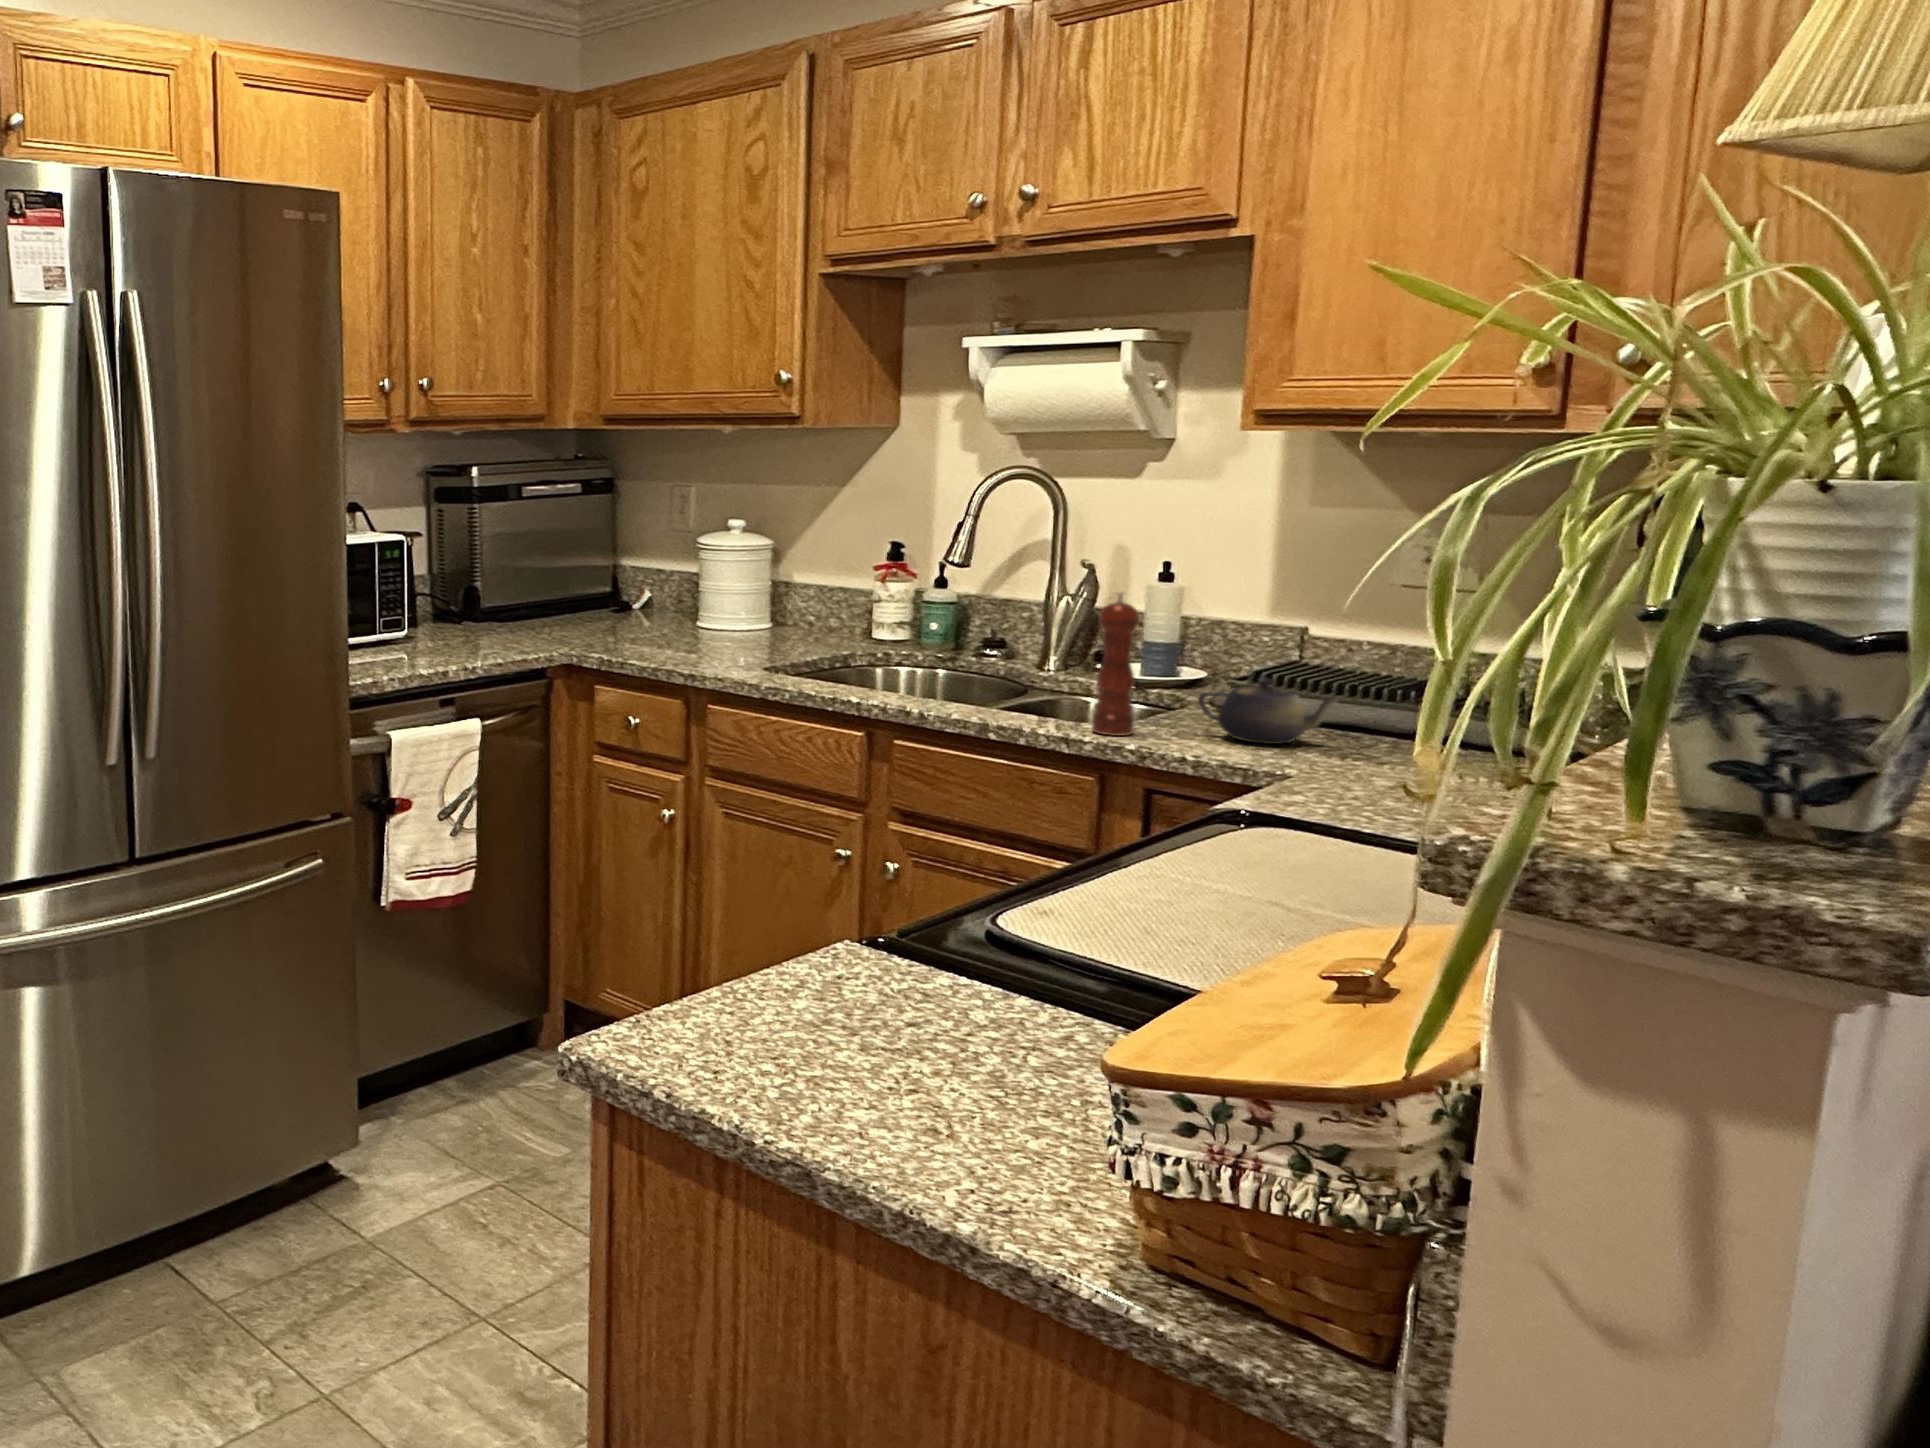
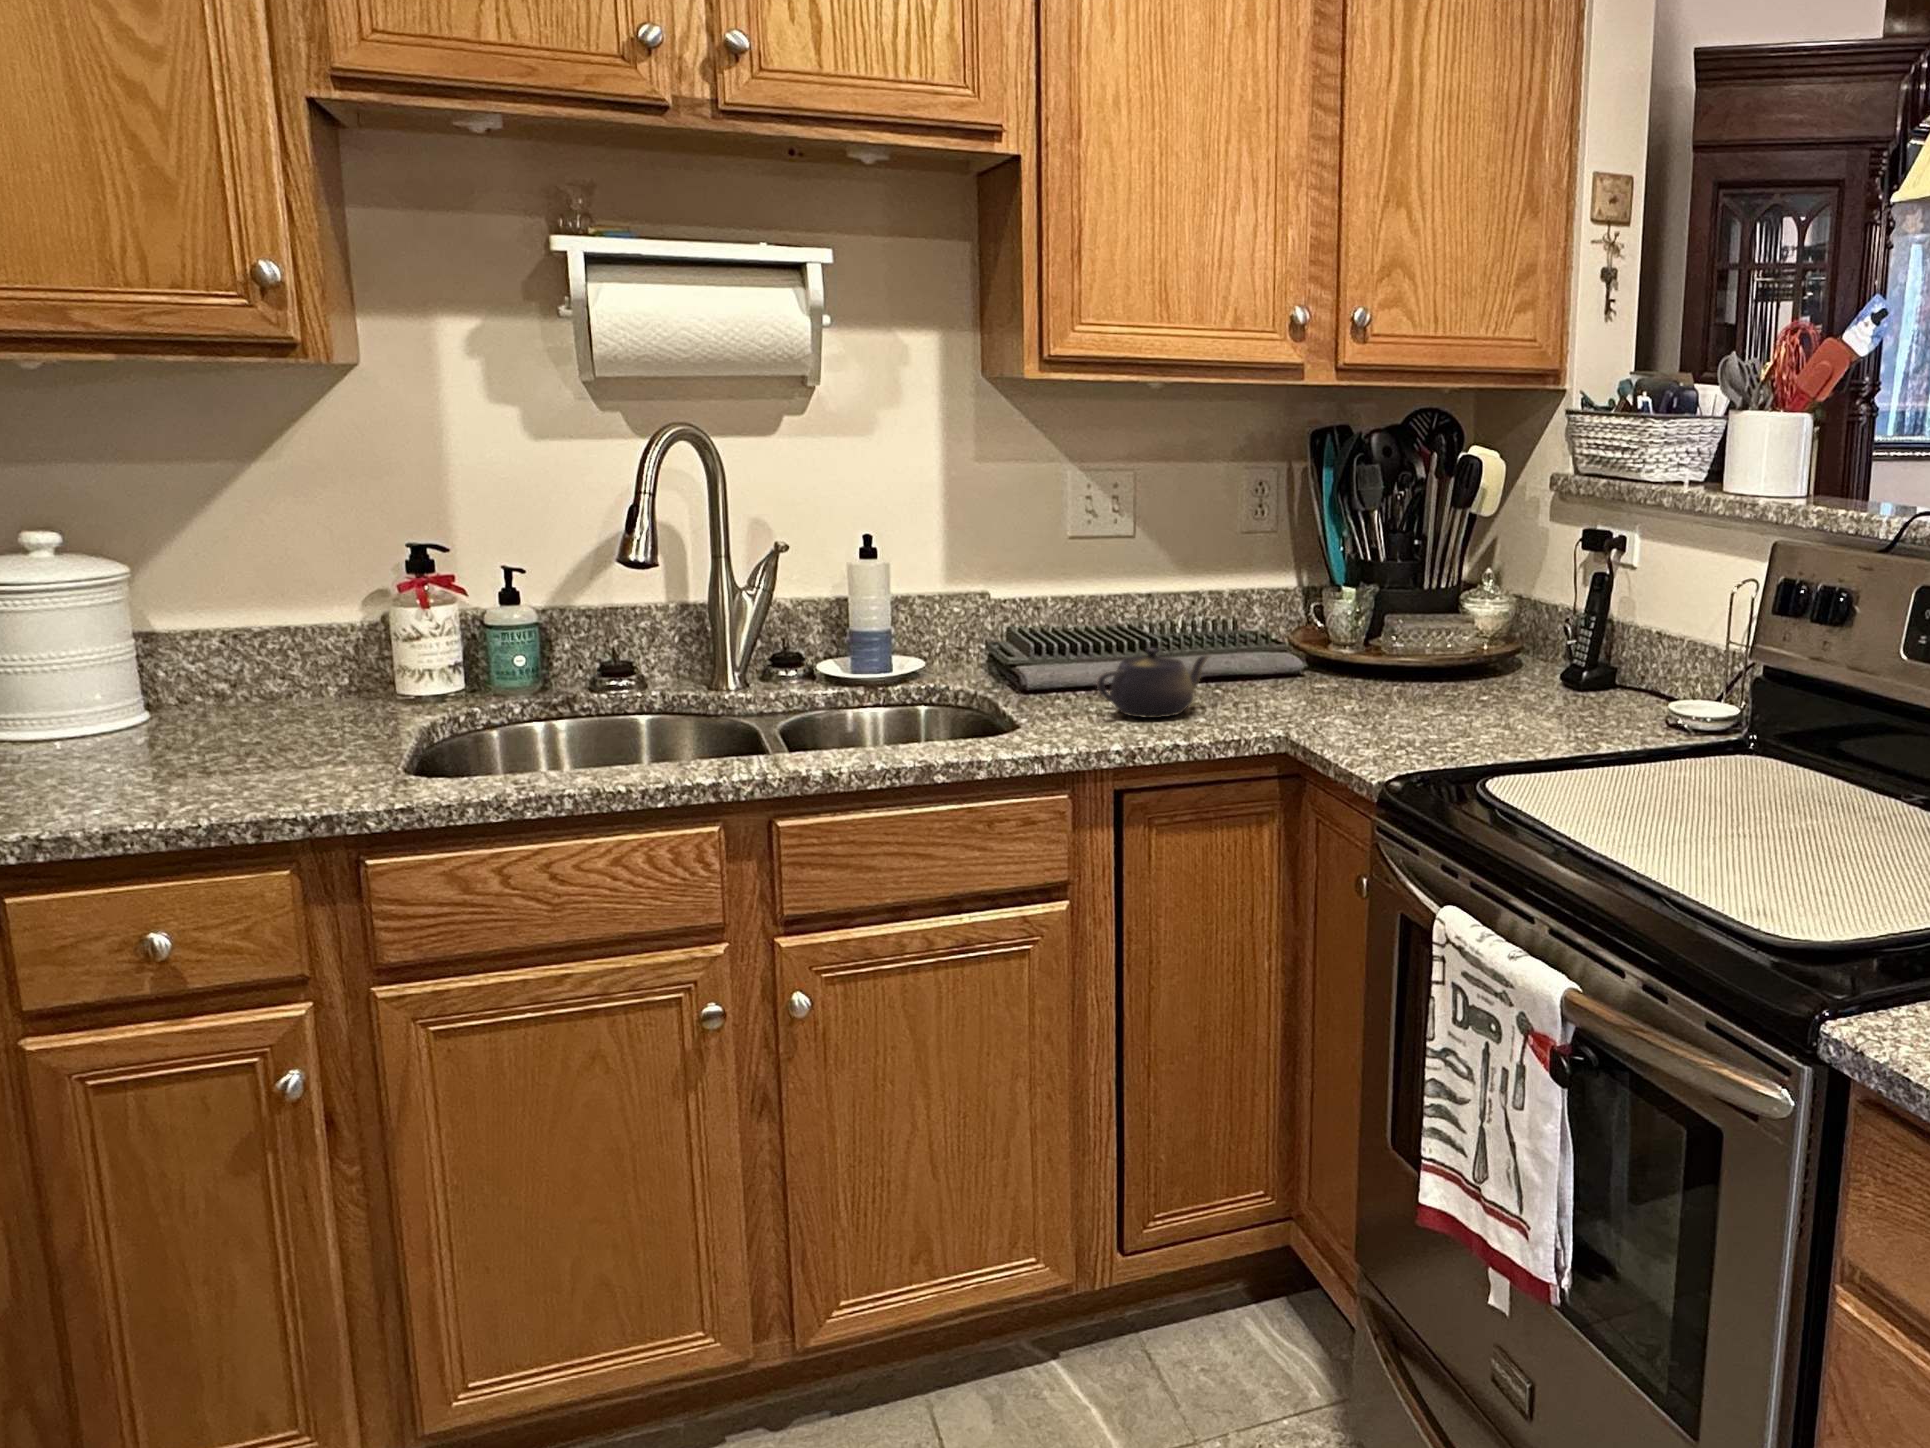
pepper mill: present [1092,592,1139,736] -> none [1029,571,1075,744]

